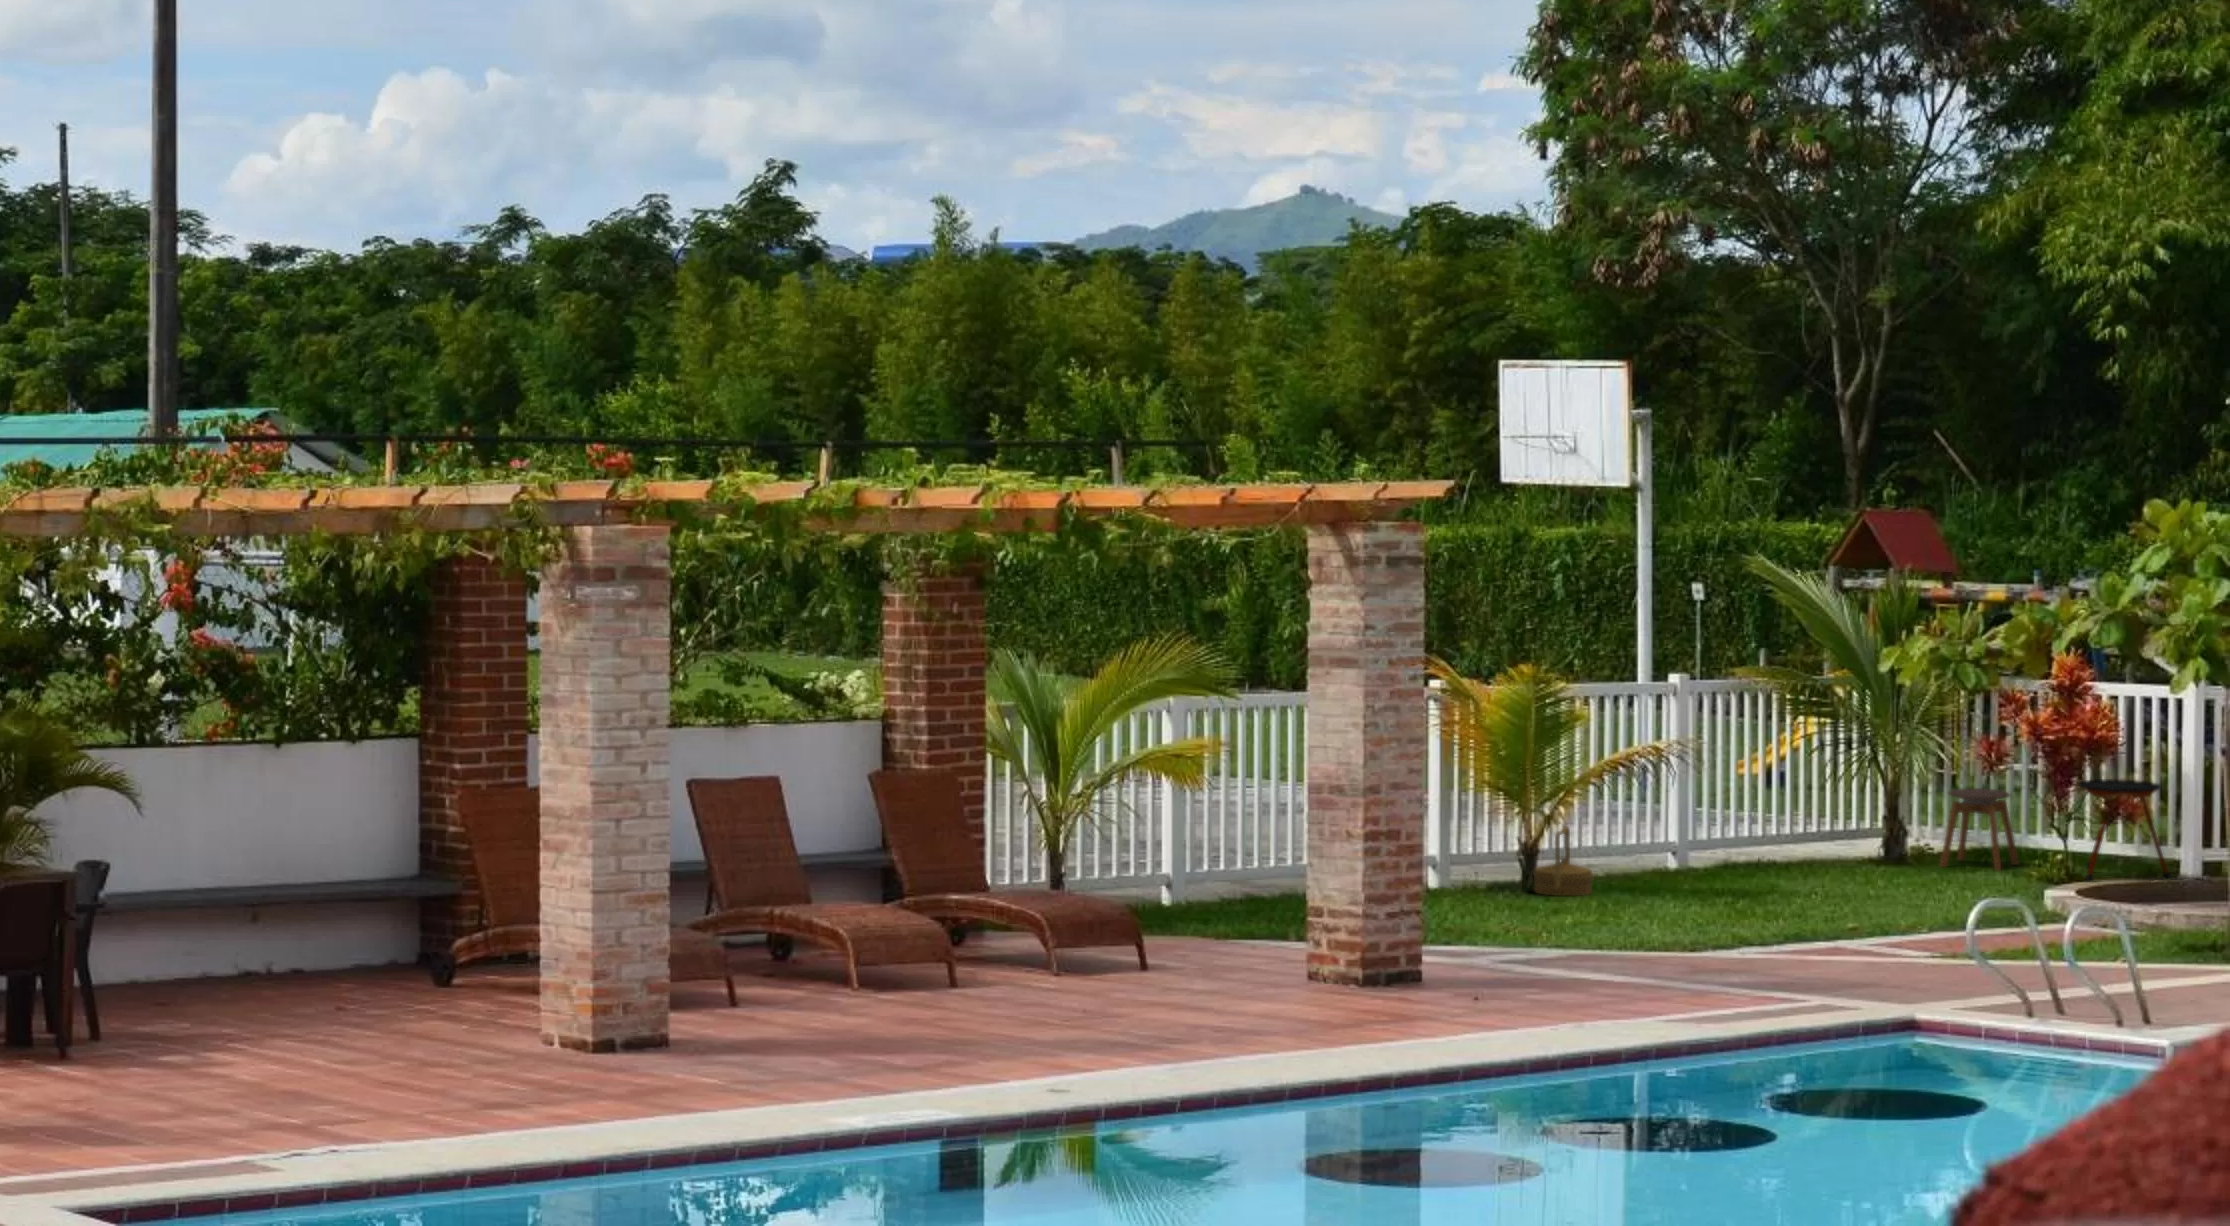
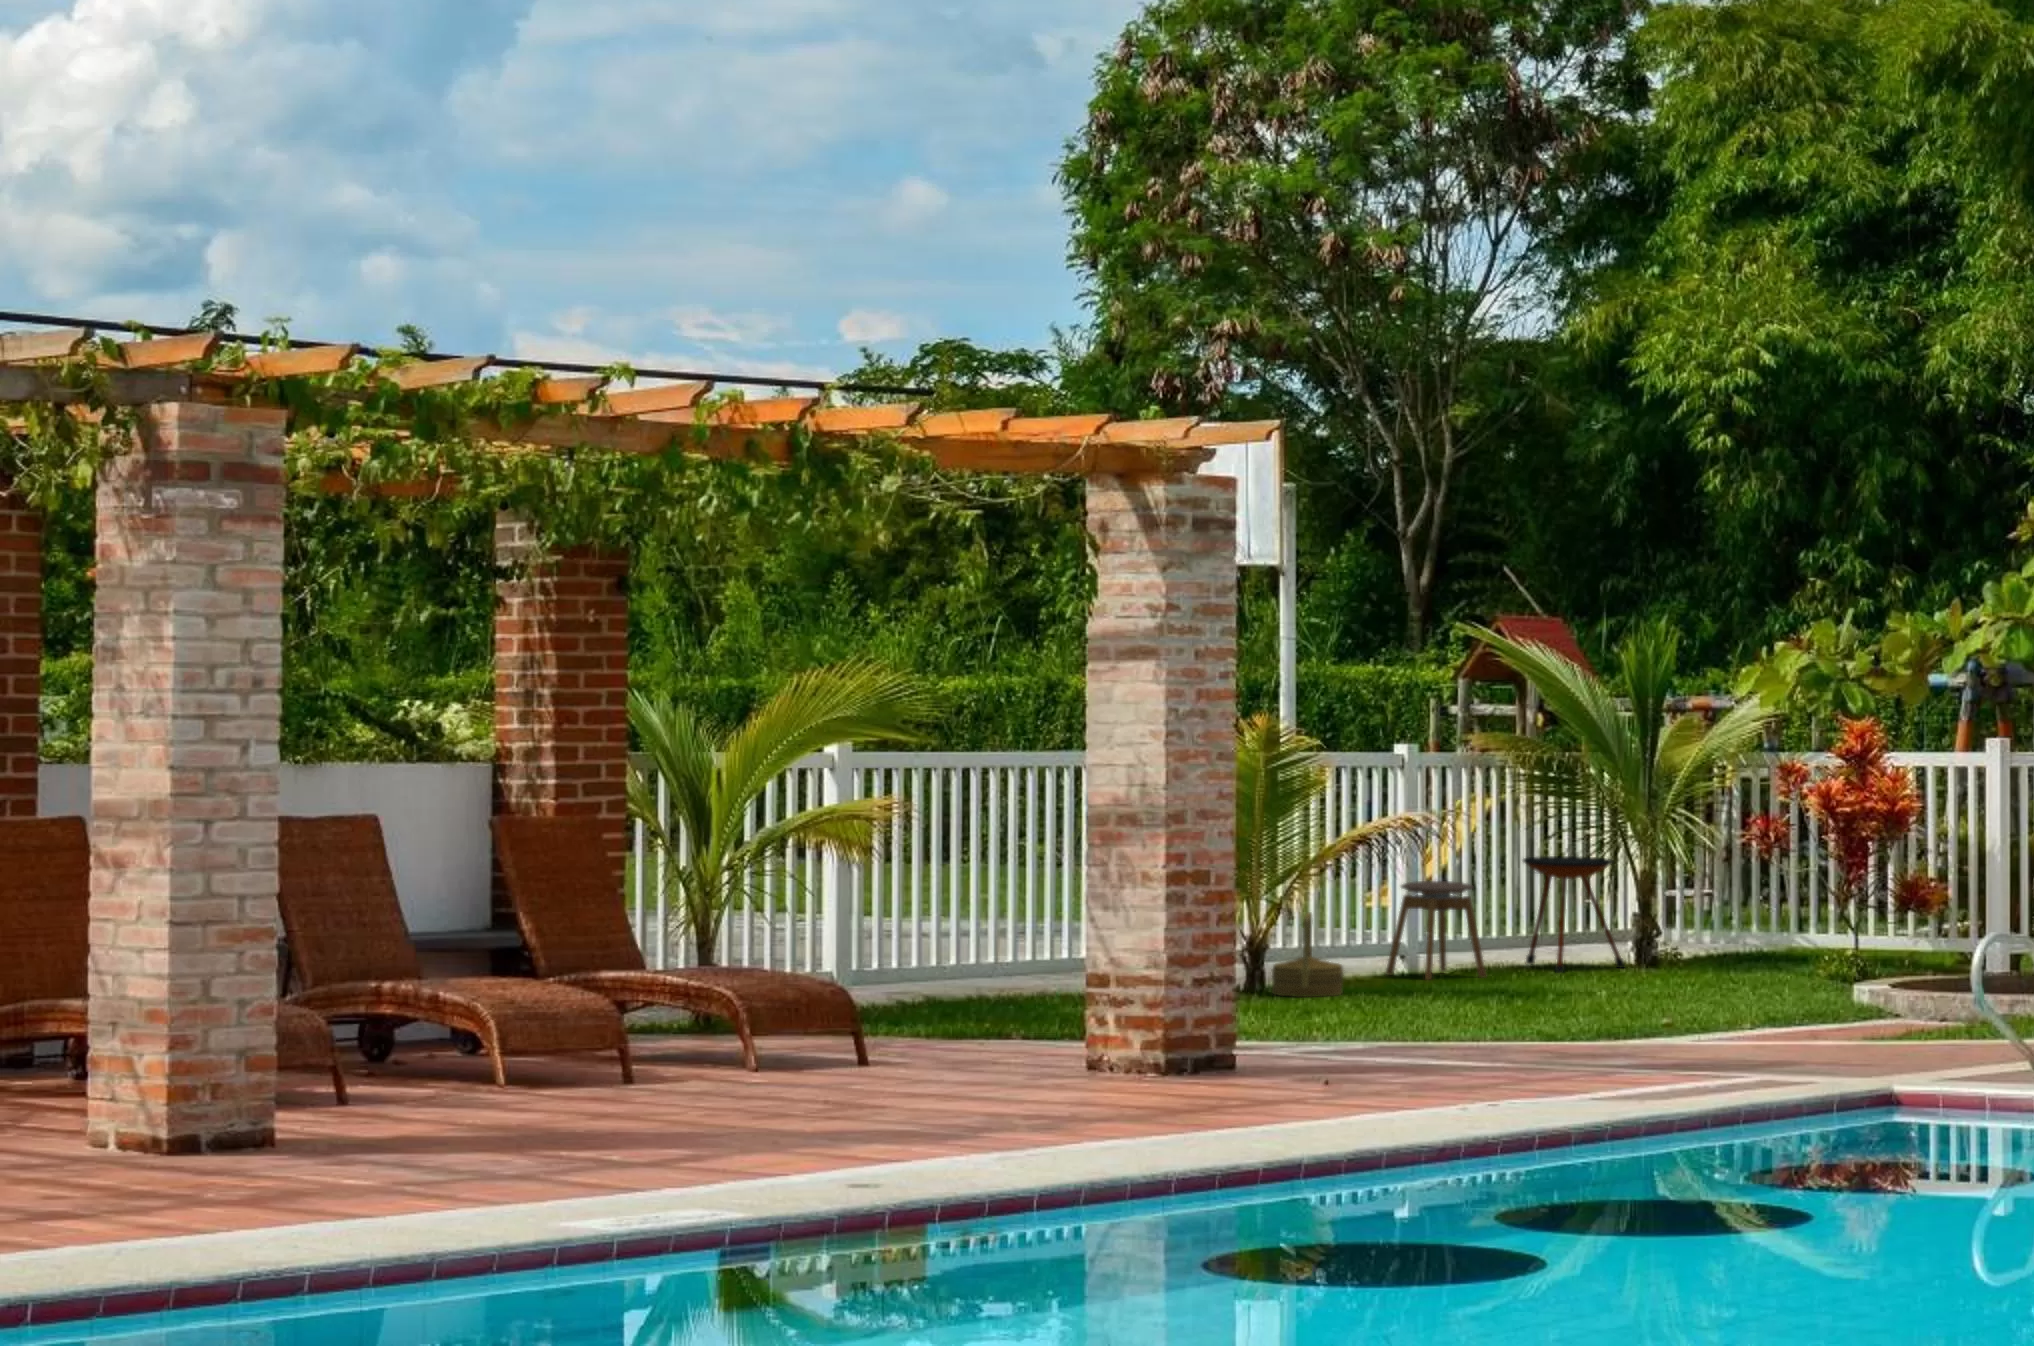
side table: present [2078,779,2171,882] -> present [1523,856,1625,973]
stool: present [1940,788,2019,871] -> present [1386,881,1487,980]

